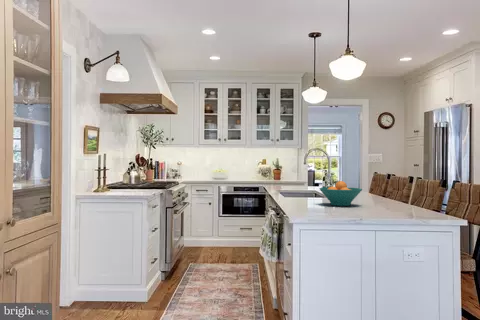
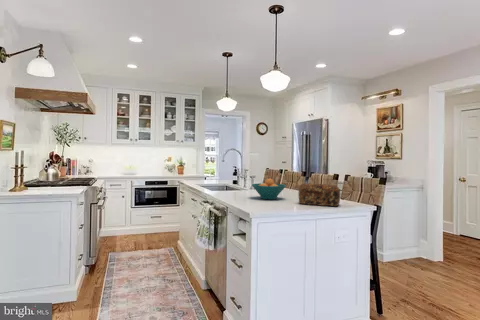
bread loaf: none [366,186,424,215] -> present [298,183,340,206]

